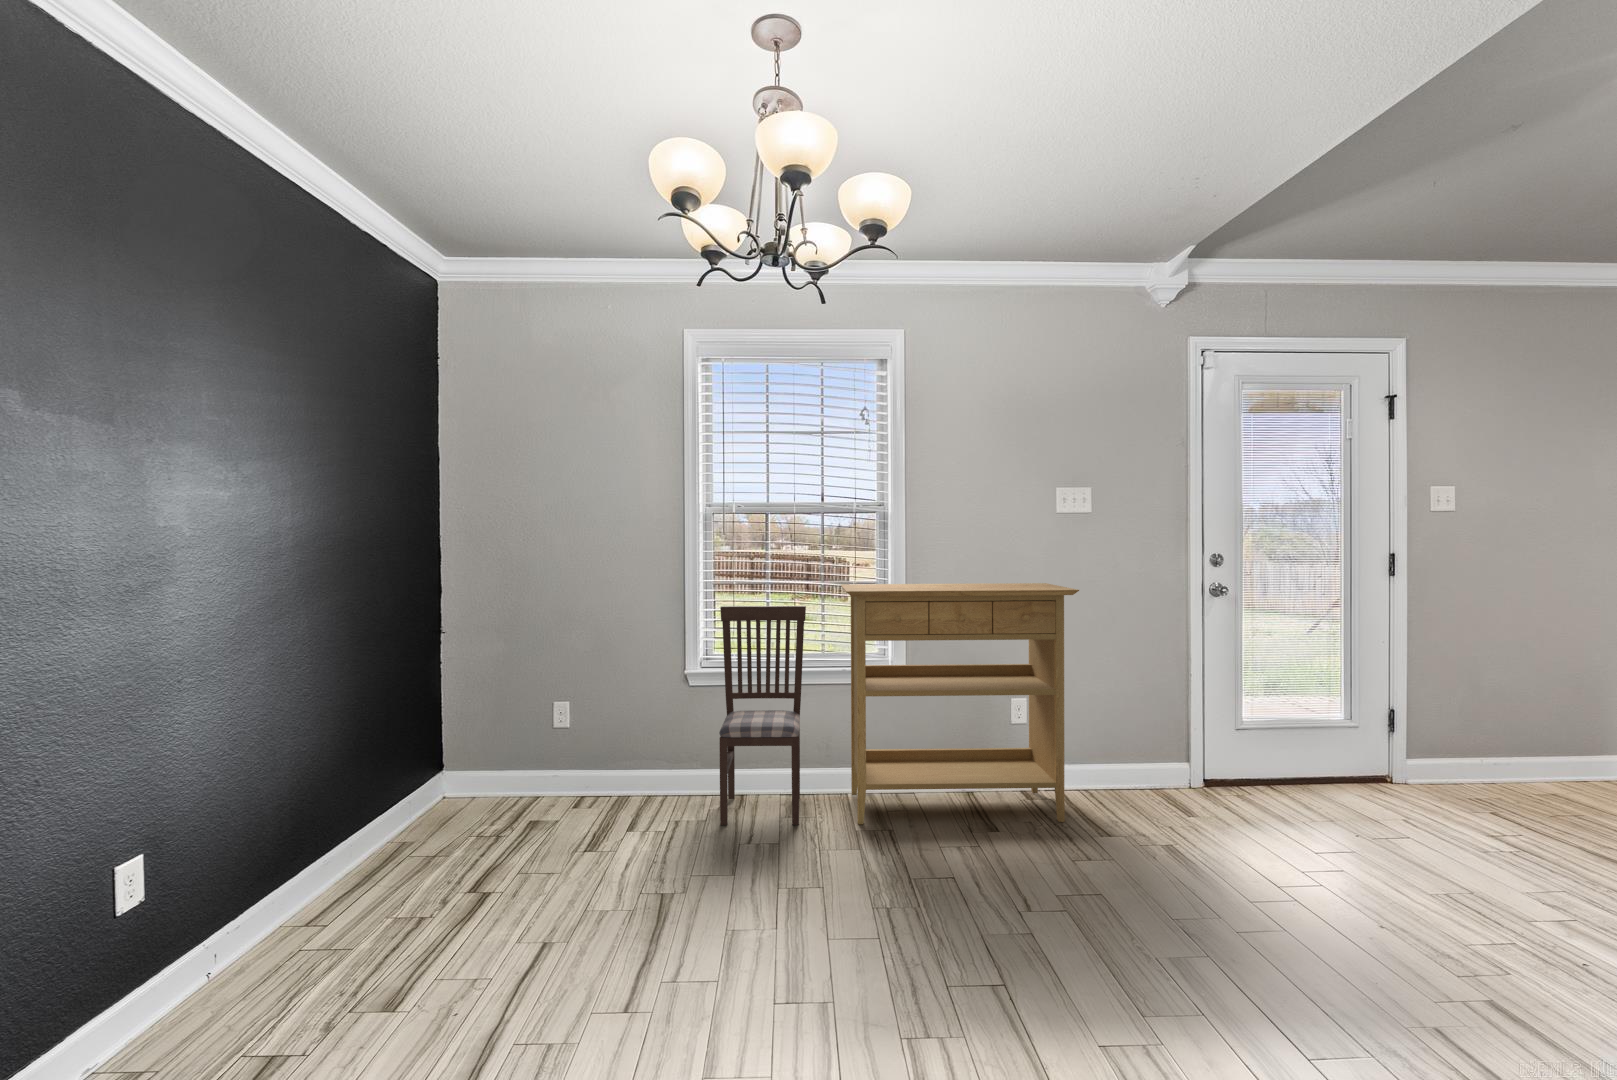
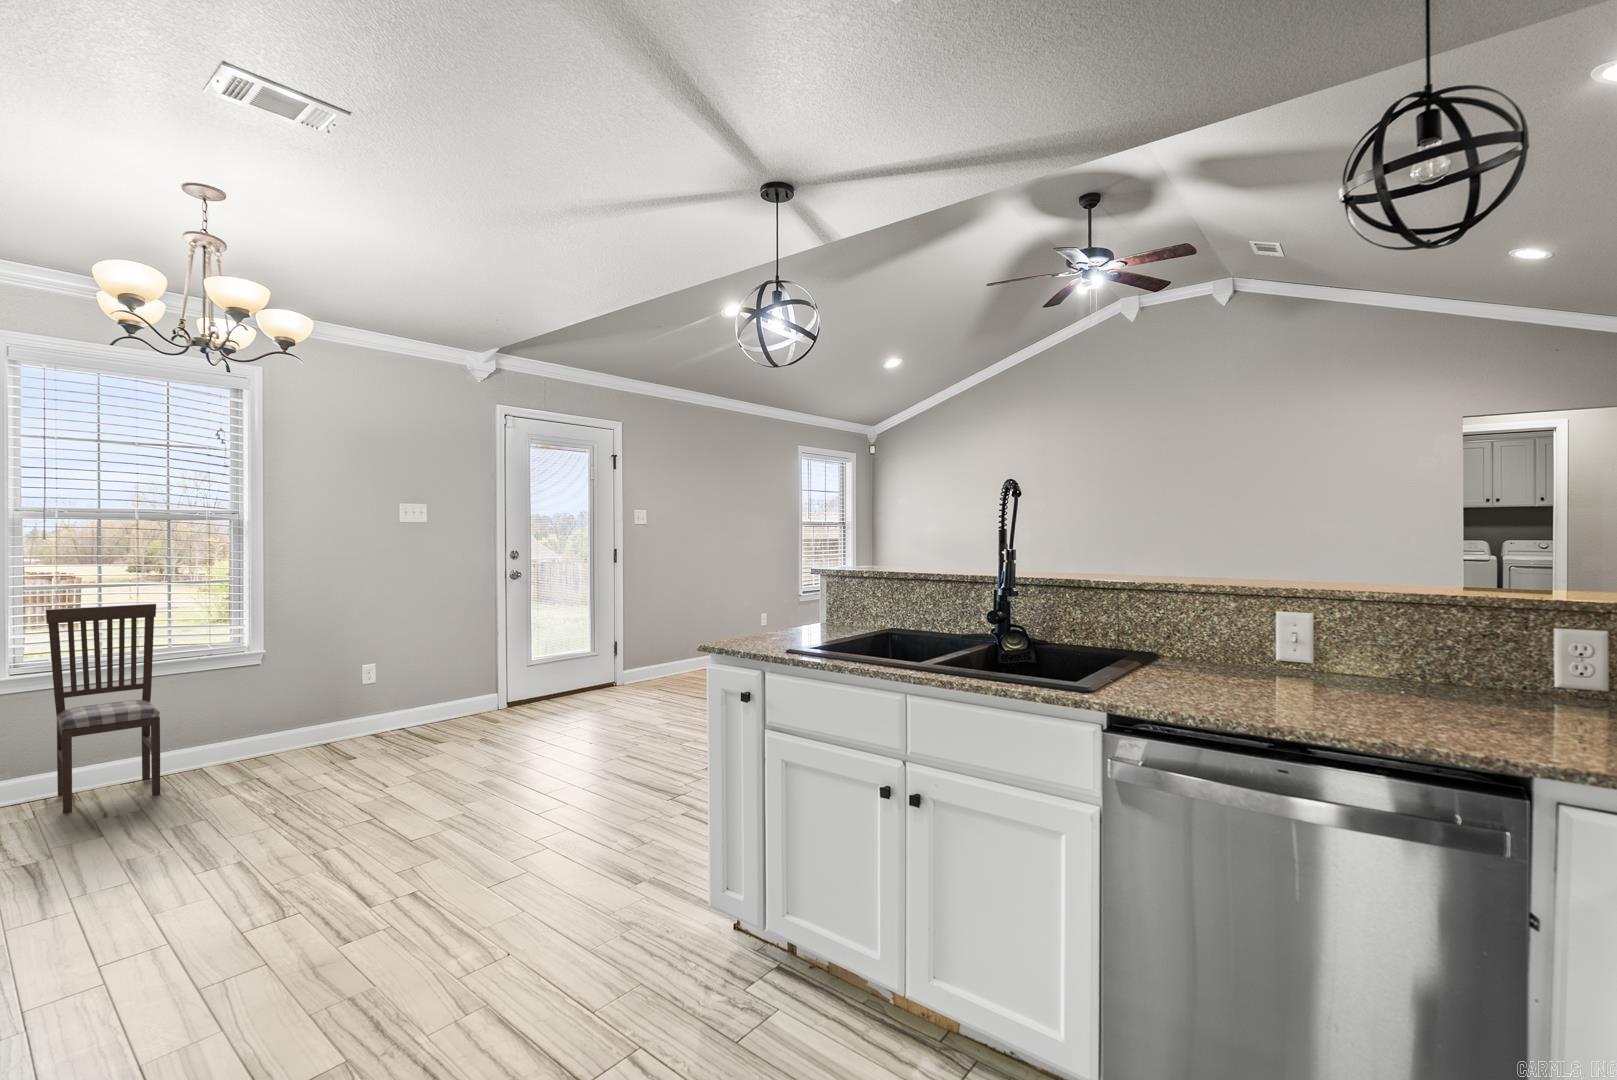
console table: present [841,583,1079,824] -> none [195,575,419,781]

